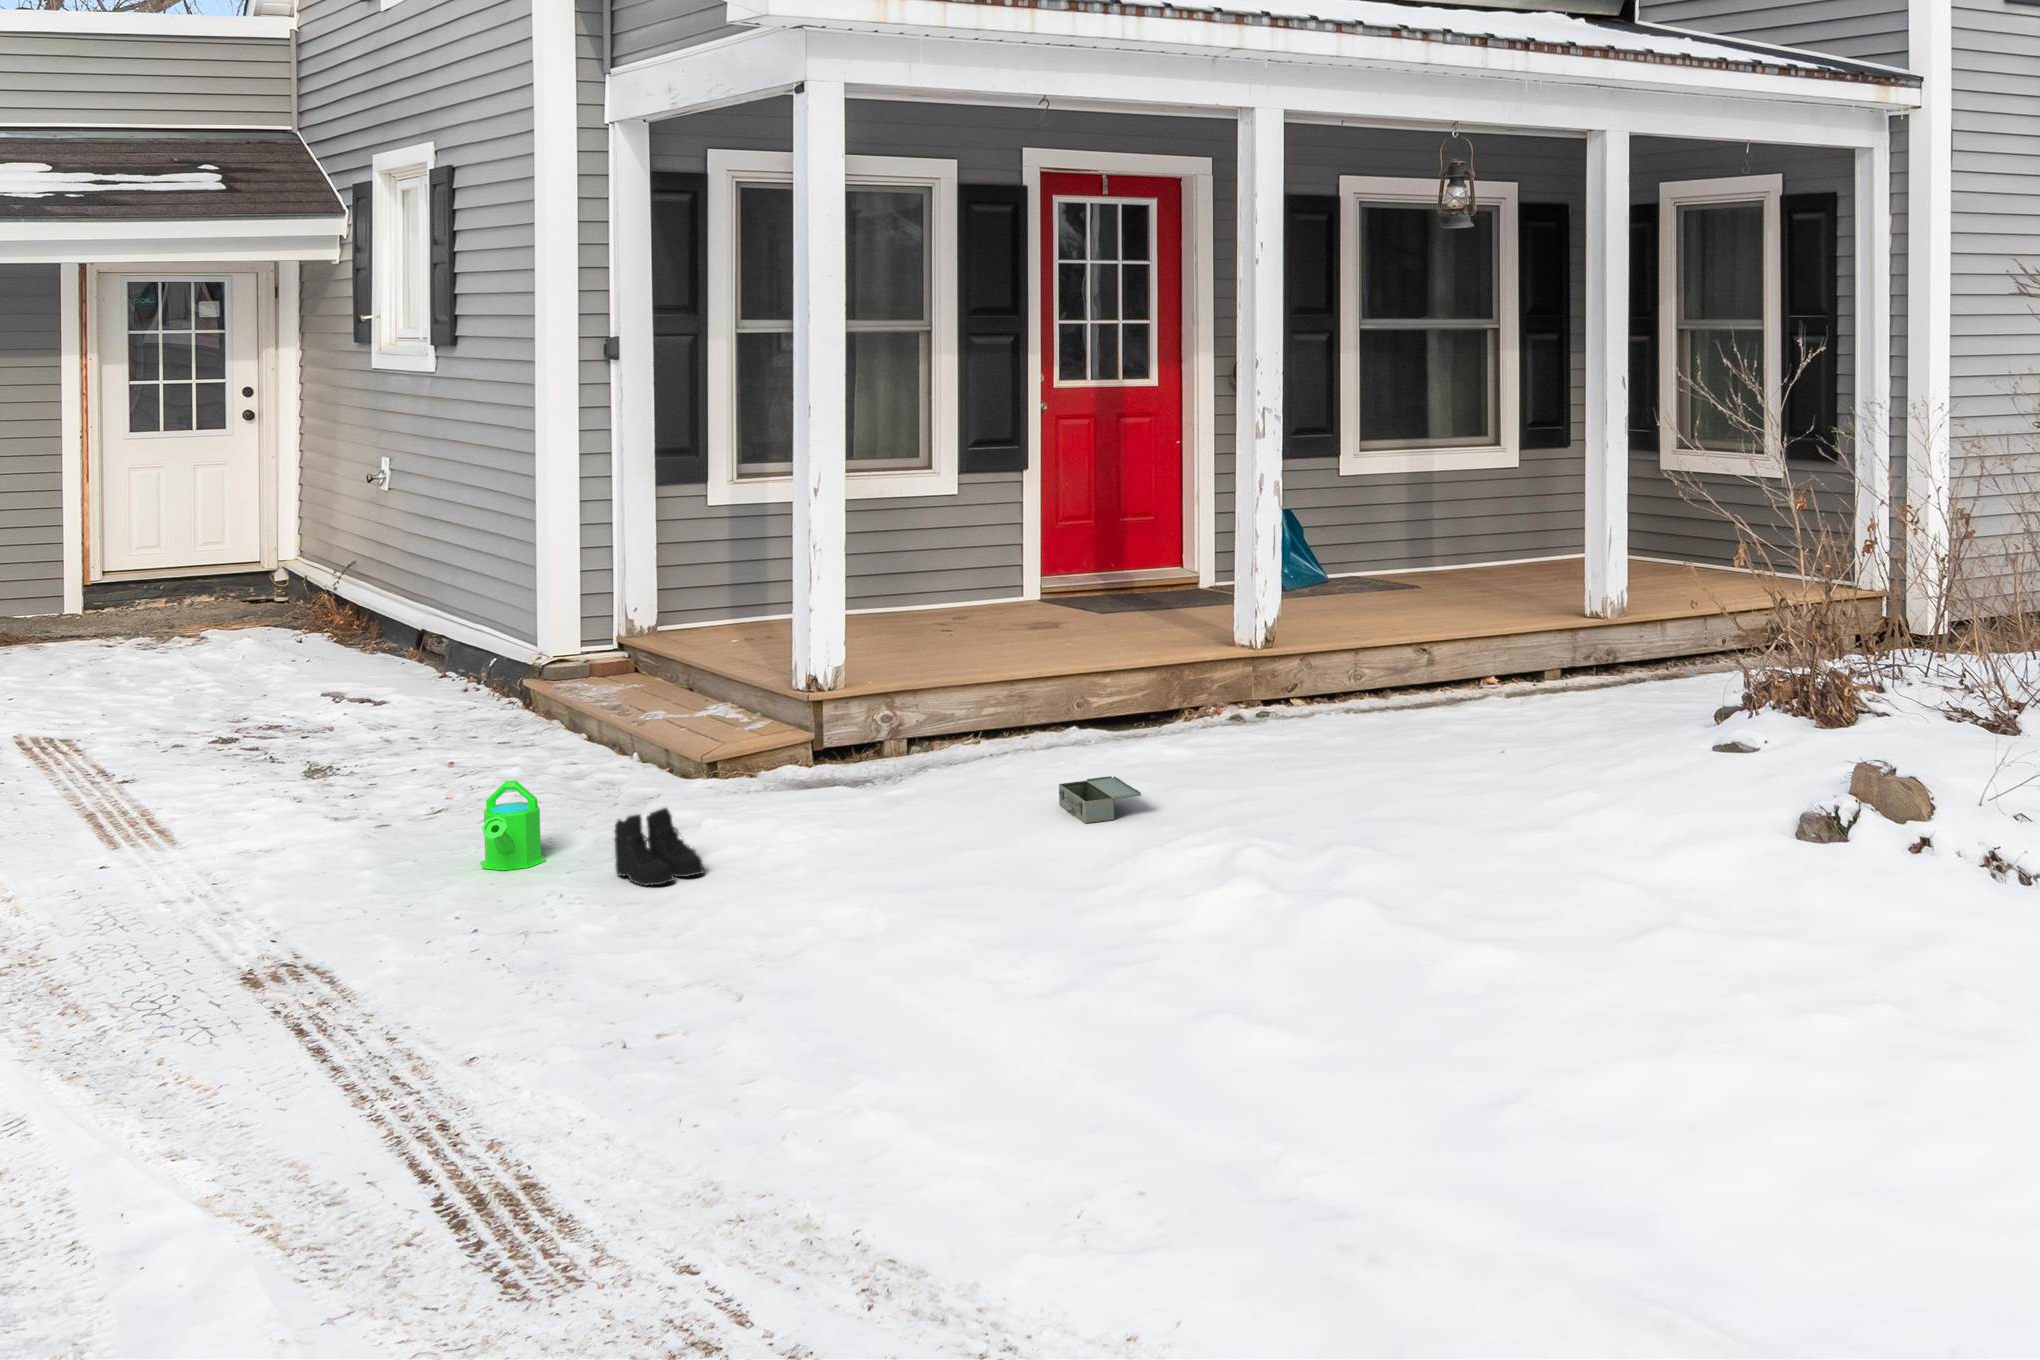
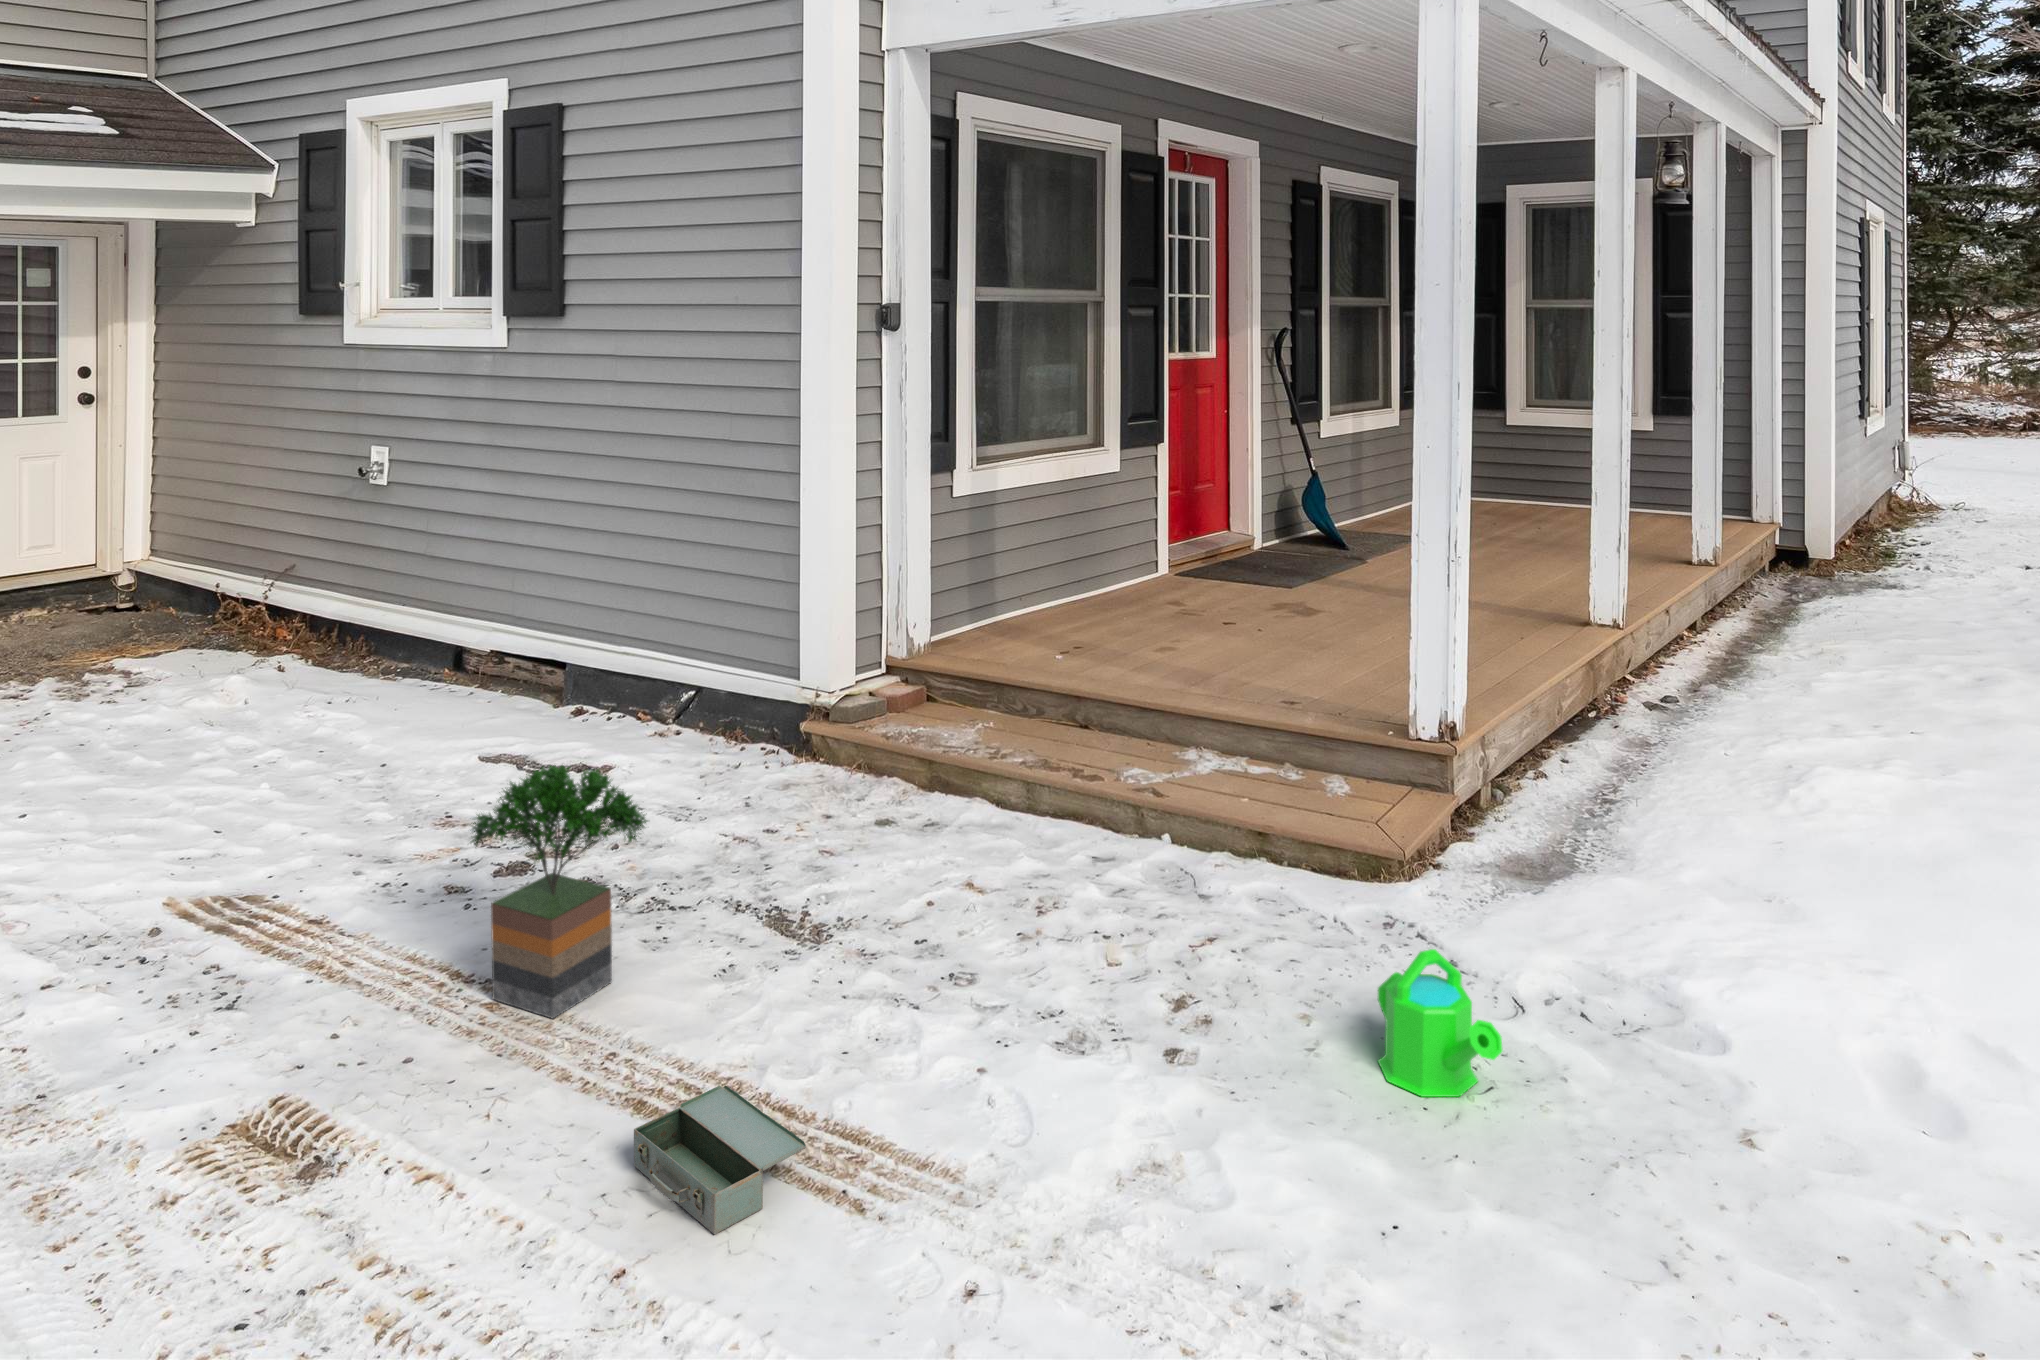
potted tree: none [83,649,200,802] -> present [470,765,648,1018]
toolbox: present [1059,776,1141,823] -> present [634,1085,806,1234]
boots: present [614,808,704,886] -> none [1618,962,1758,1100]

